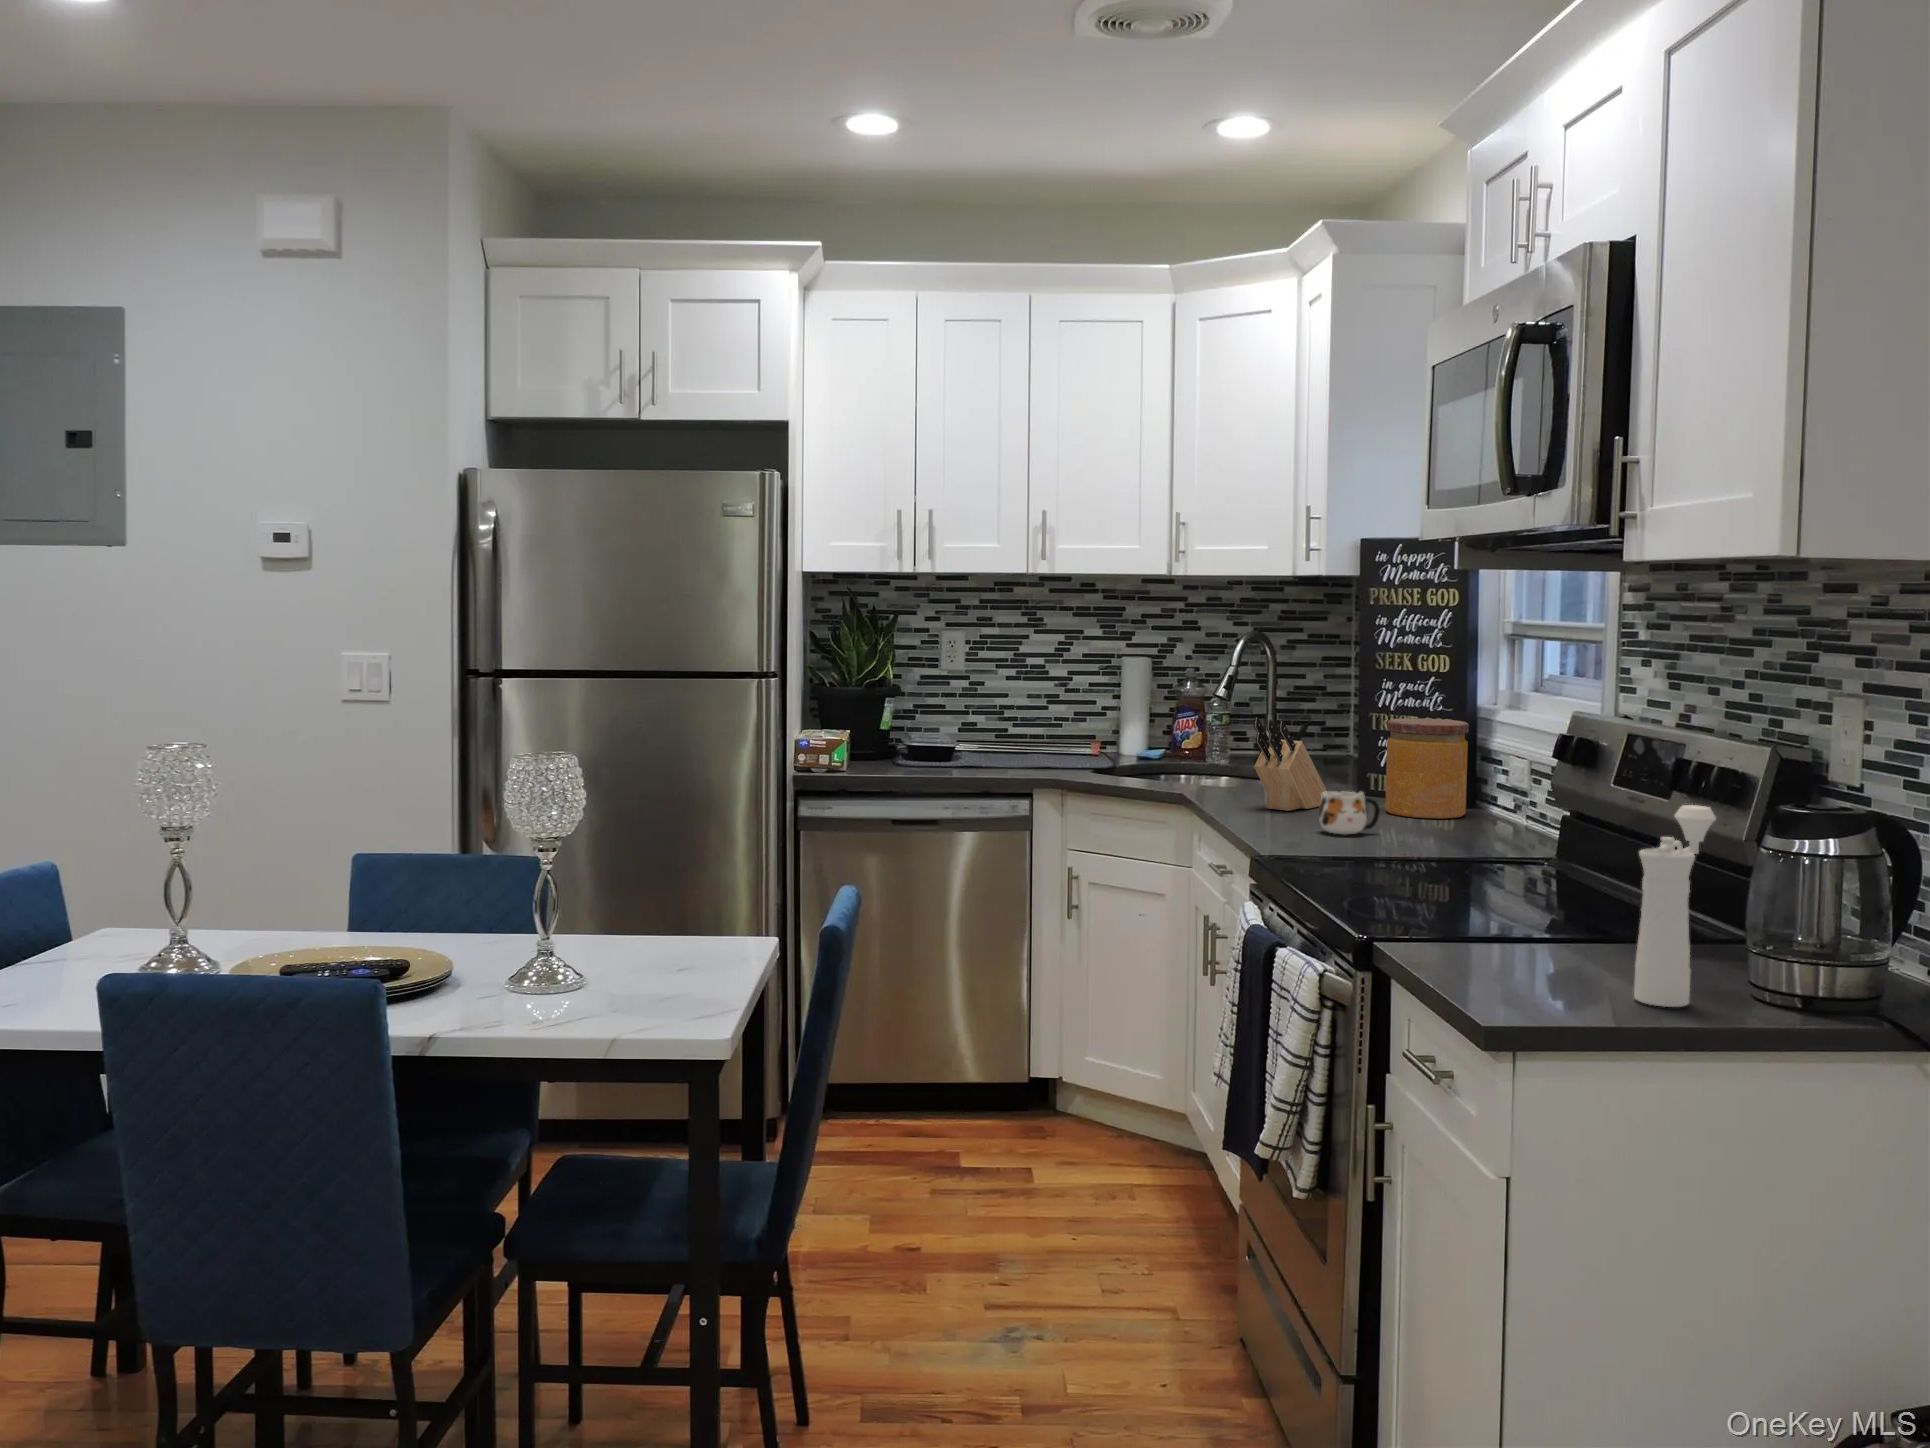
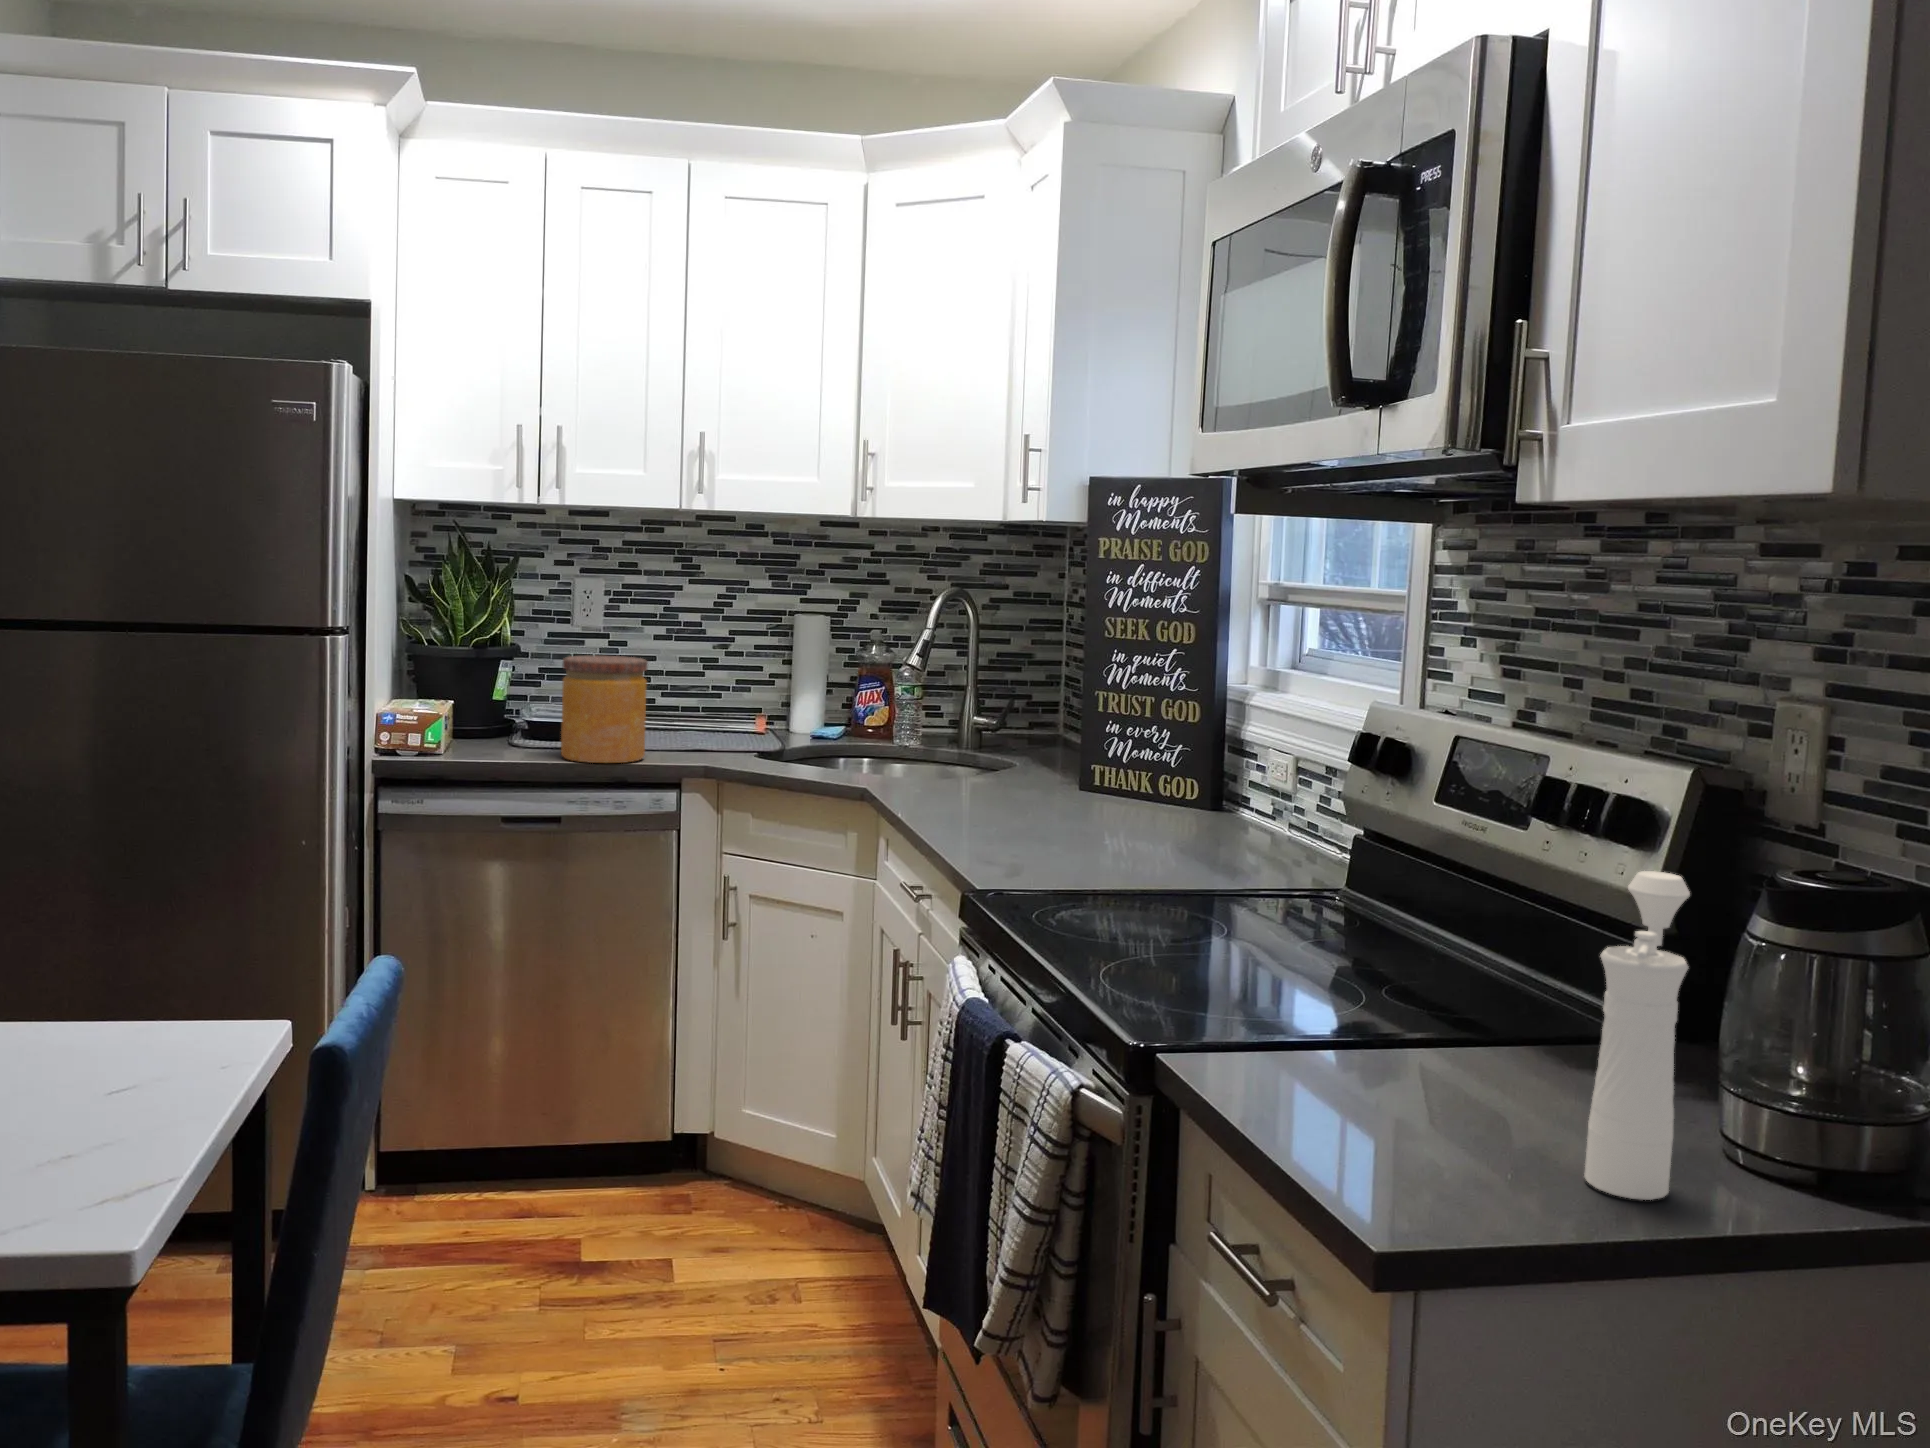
knife block: present [1254,718,1327,811] -> none [962,699,1053,817]
jar: present [1385,718,1469,818] -> present [561,656,648,763]
mug: present [1319,789,1380,835] -> none [1047,796,1123,855]

